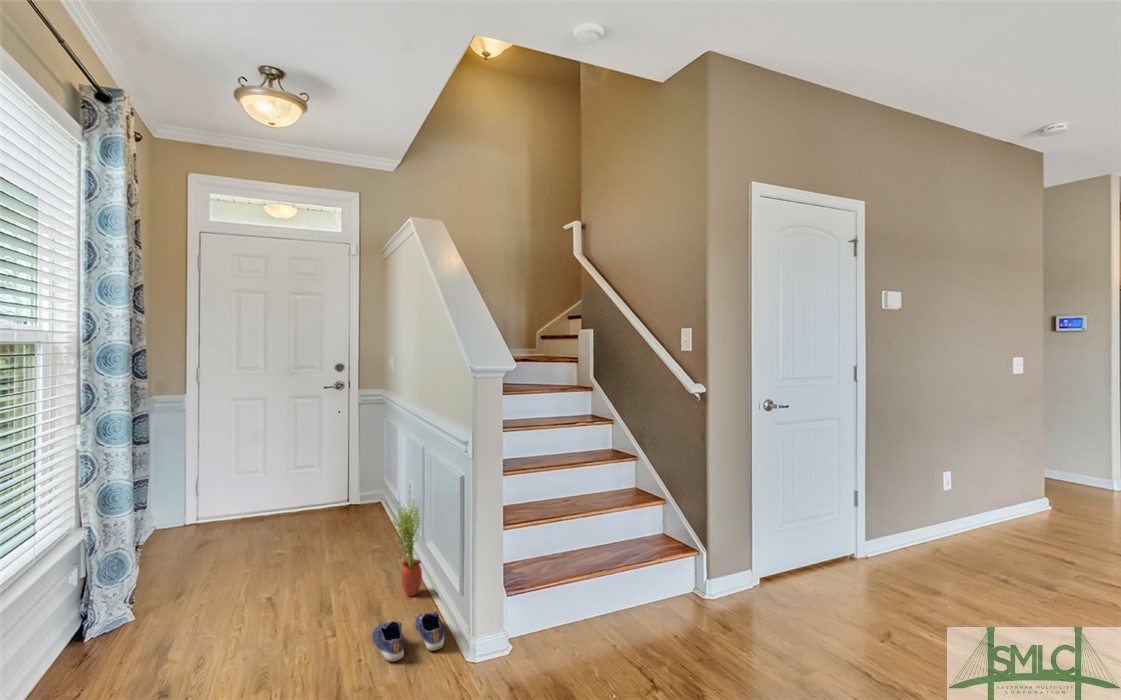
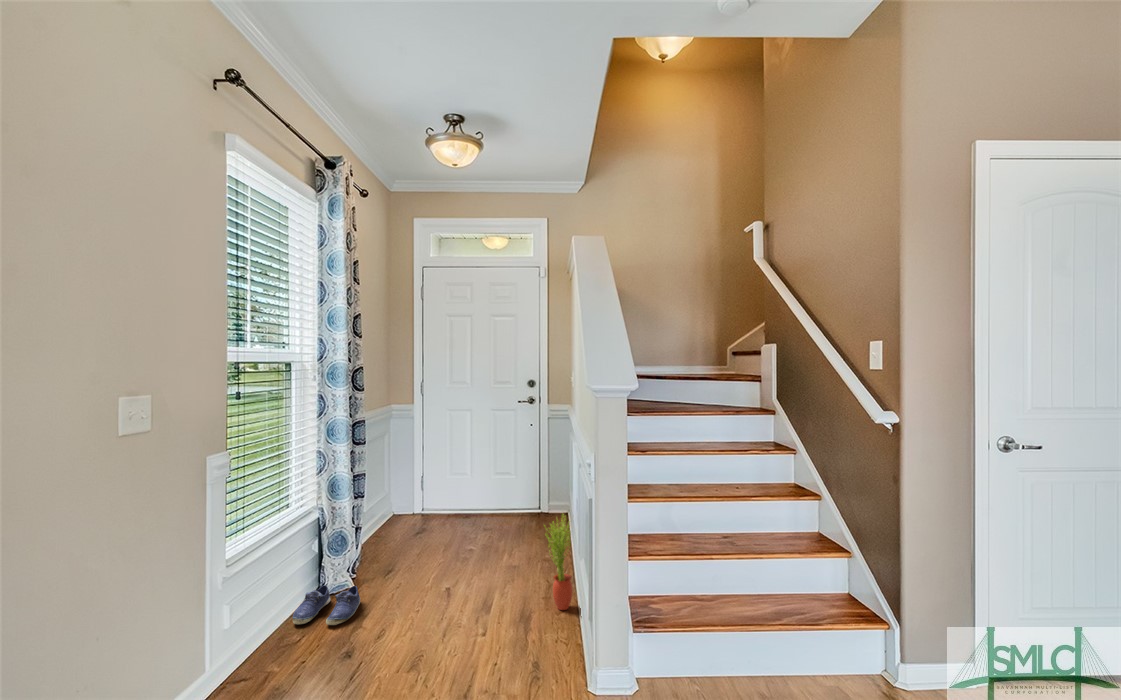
shoe: present [372,611,444,661] -> present [293,585,360,625]

